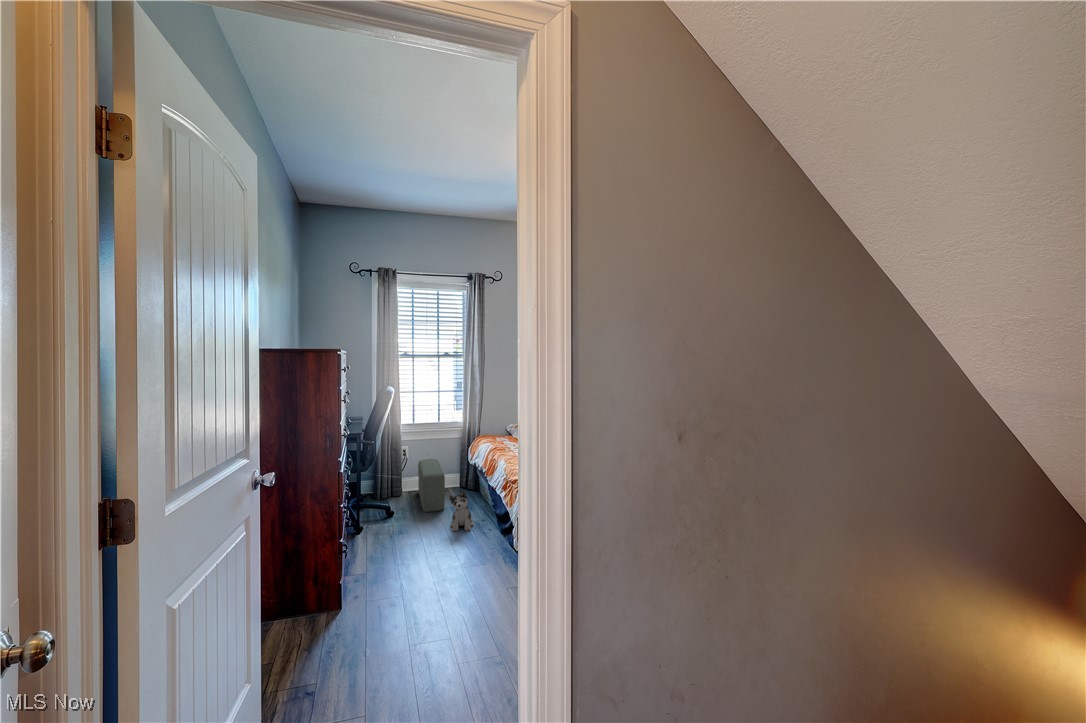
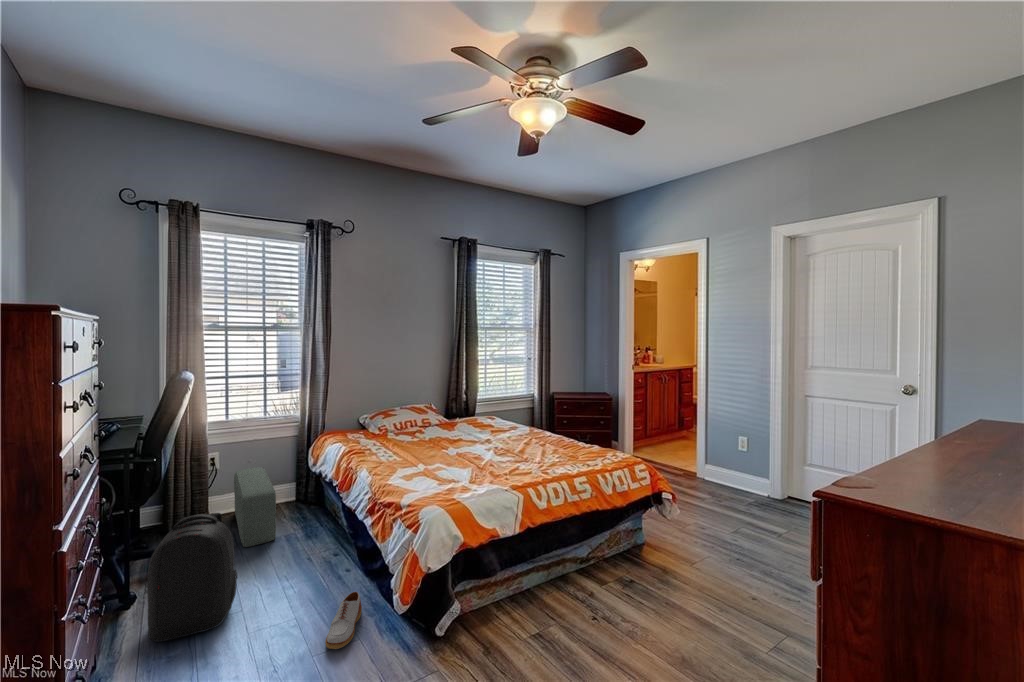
backpack: none [371,478,420,553] -> present [147,513,237,642]
plush toy: present [449,490,474,531] -> none [284,515,322,576]
shoe: none [472,542,497,573] -> present [325,592,362,649]

